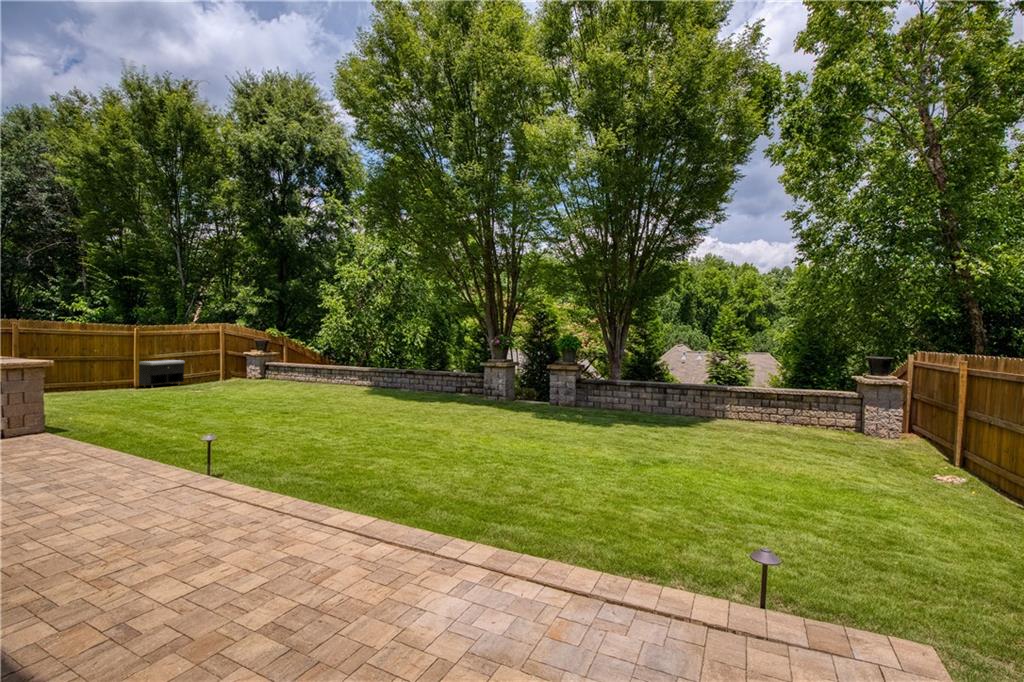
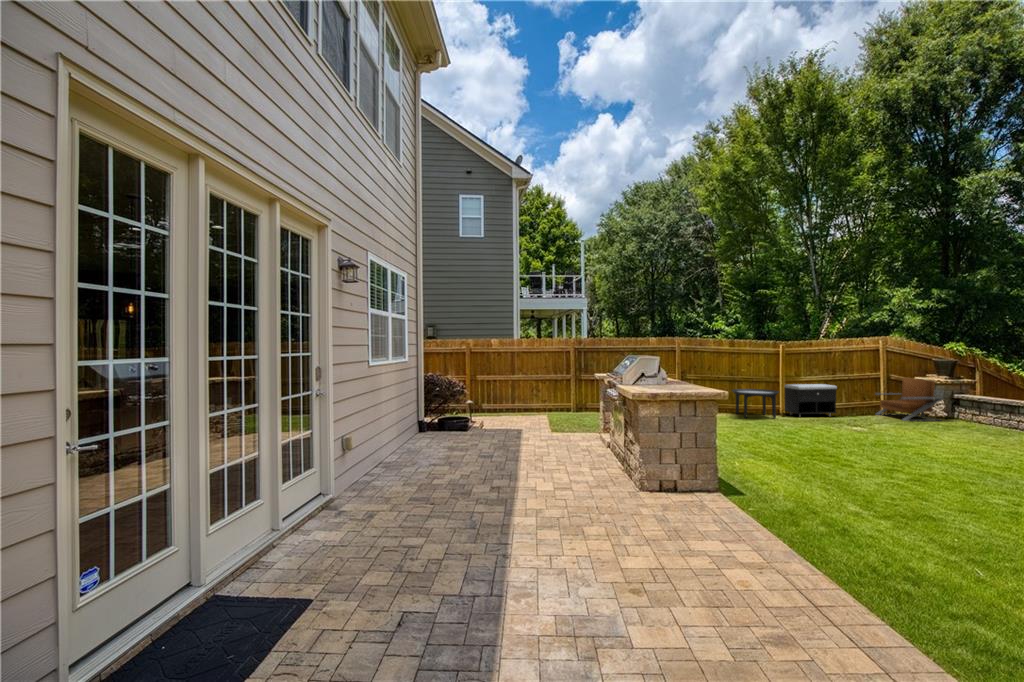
lounge chair: none [215,353,258,383] -> present [876,378,942,421]
round table: none [82,367,133,393] -> present [732,389,779,418]

